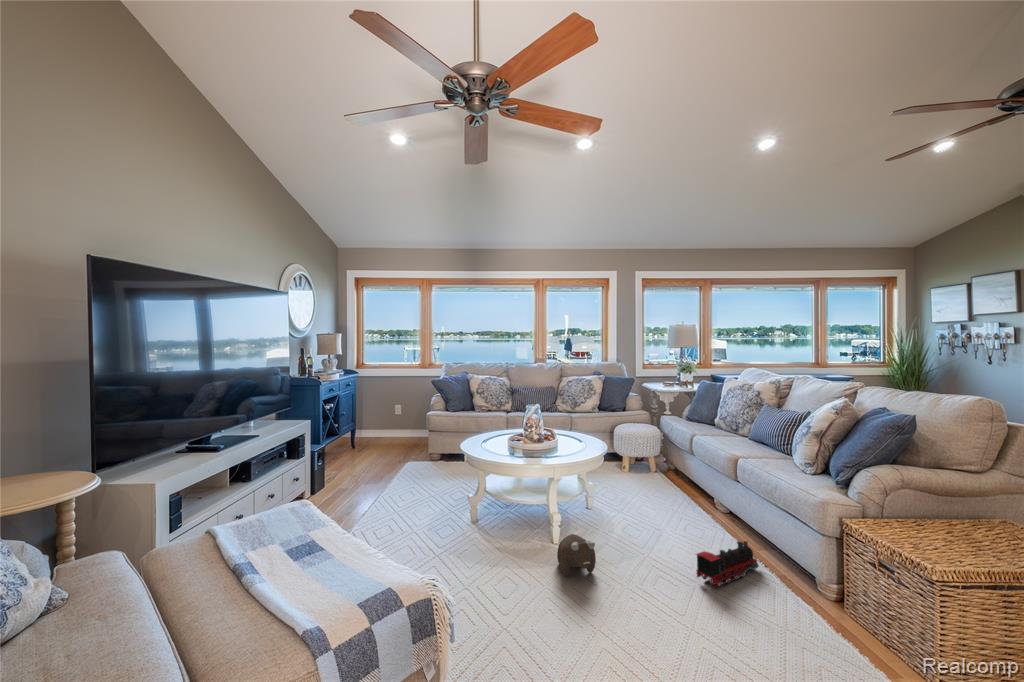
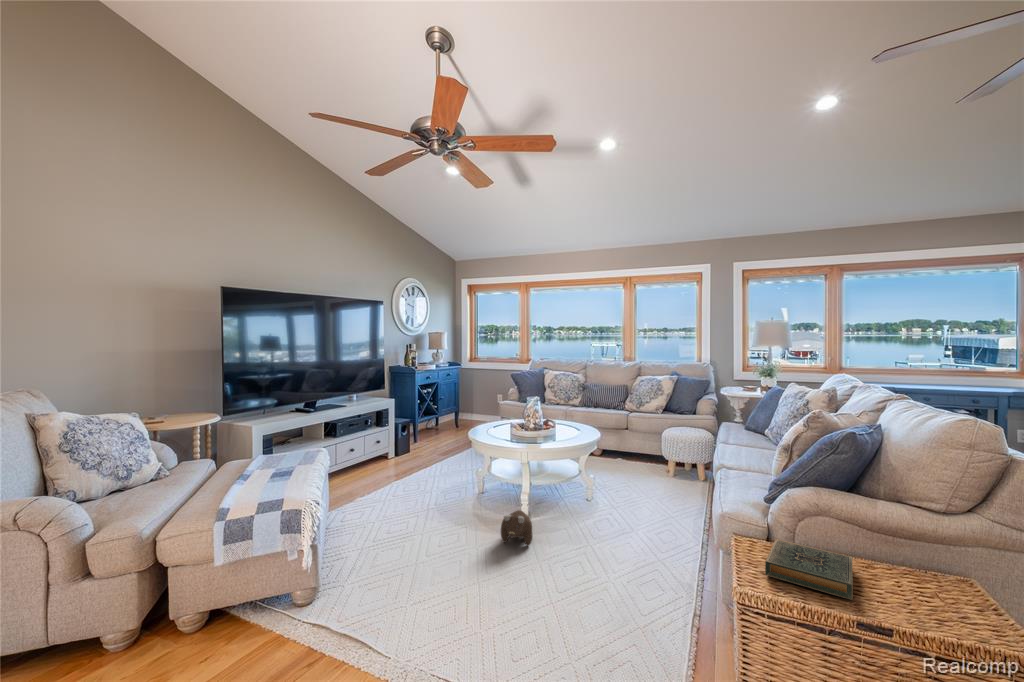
hardback book: none [875,513,998,554] -> present [765,539,853,600]
toy train: present [696,541,759,586] -> none [610,548,693,584]

